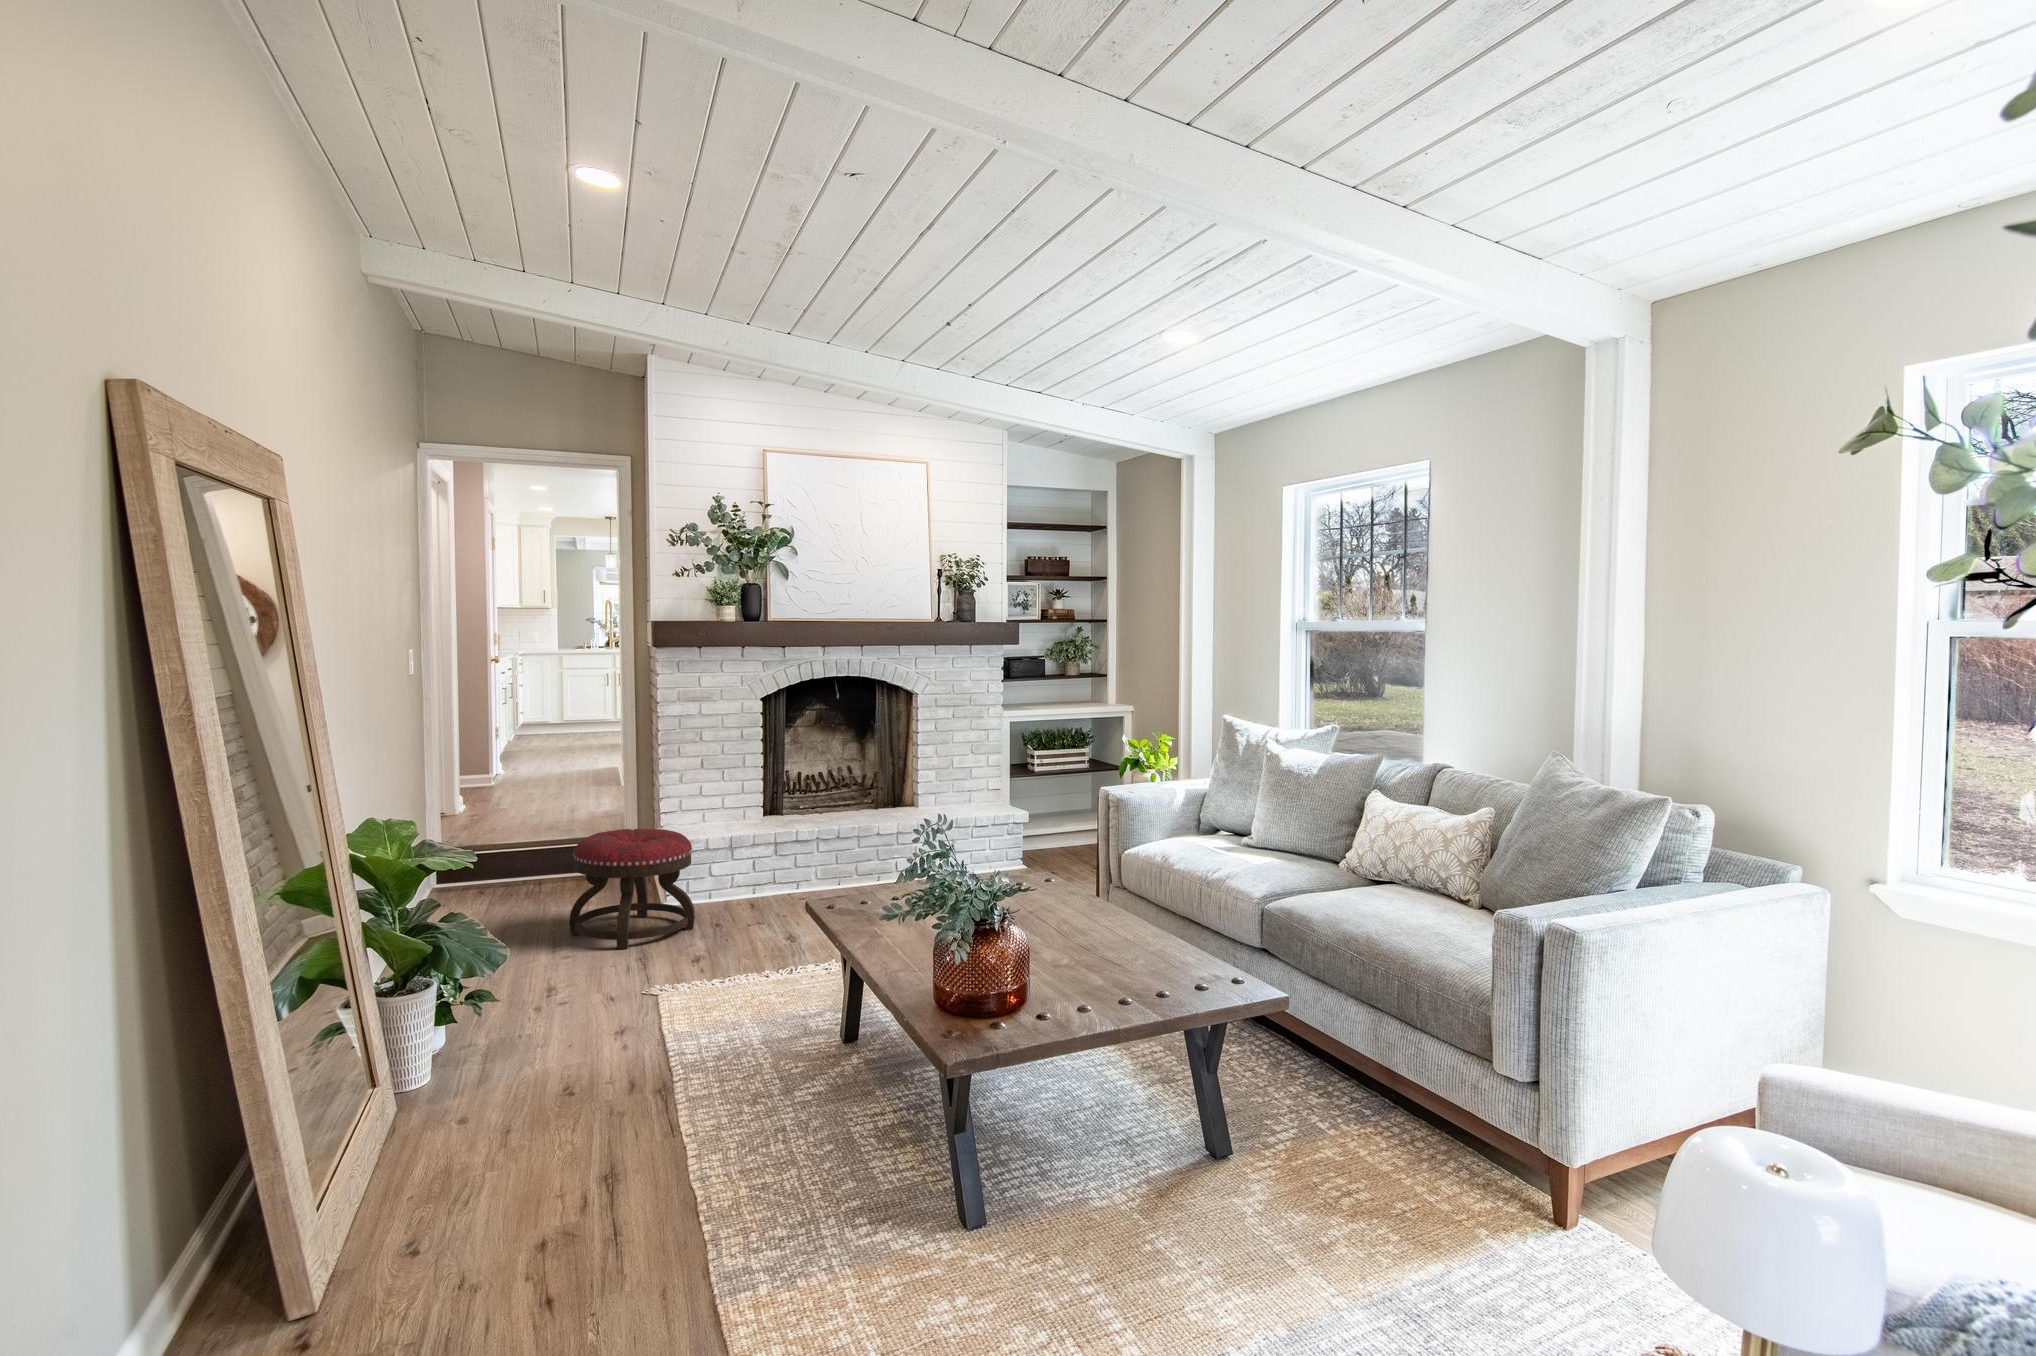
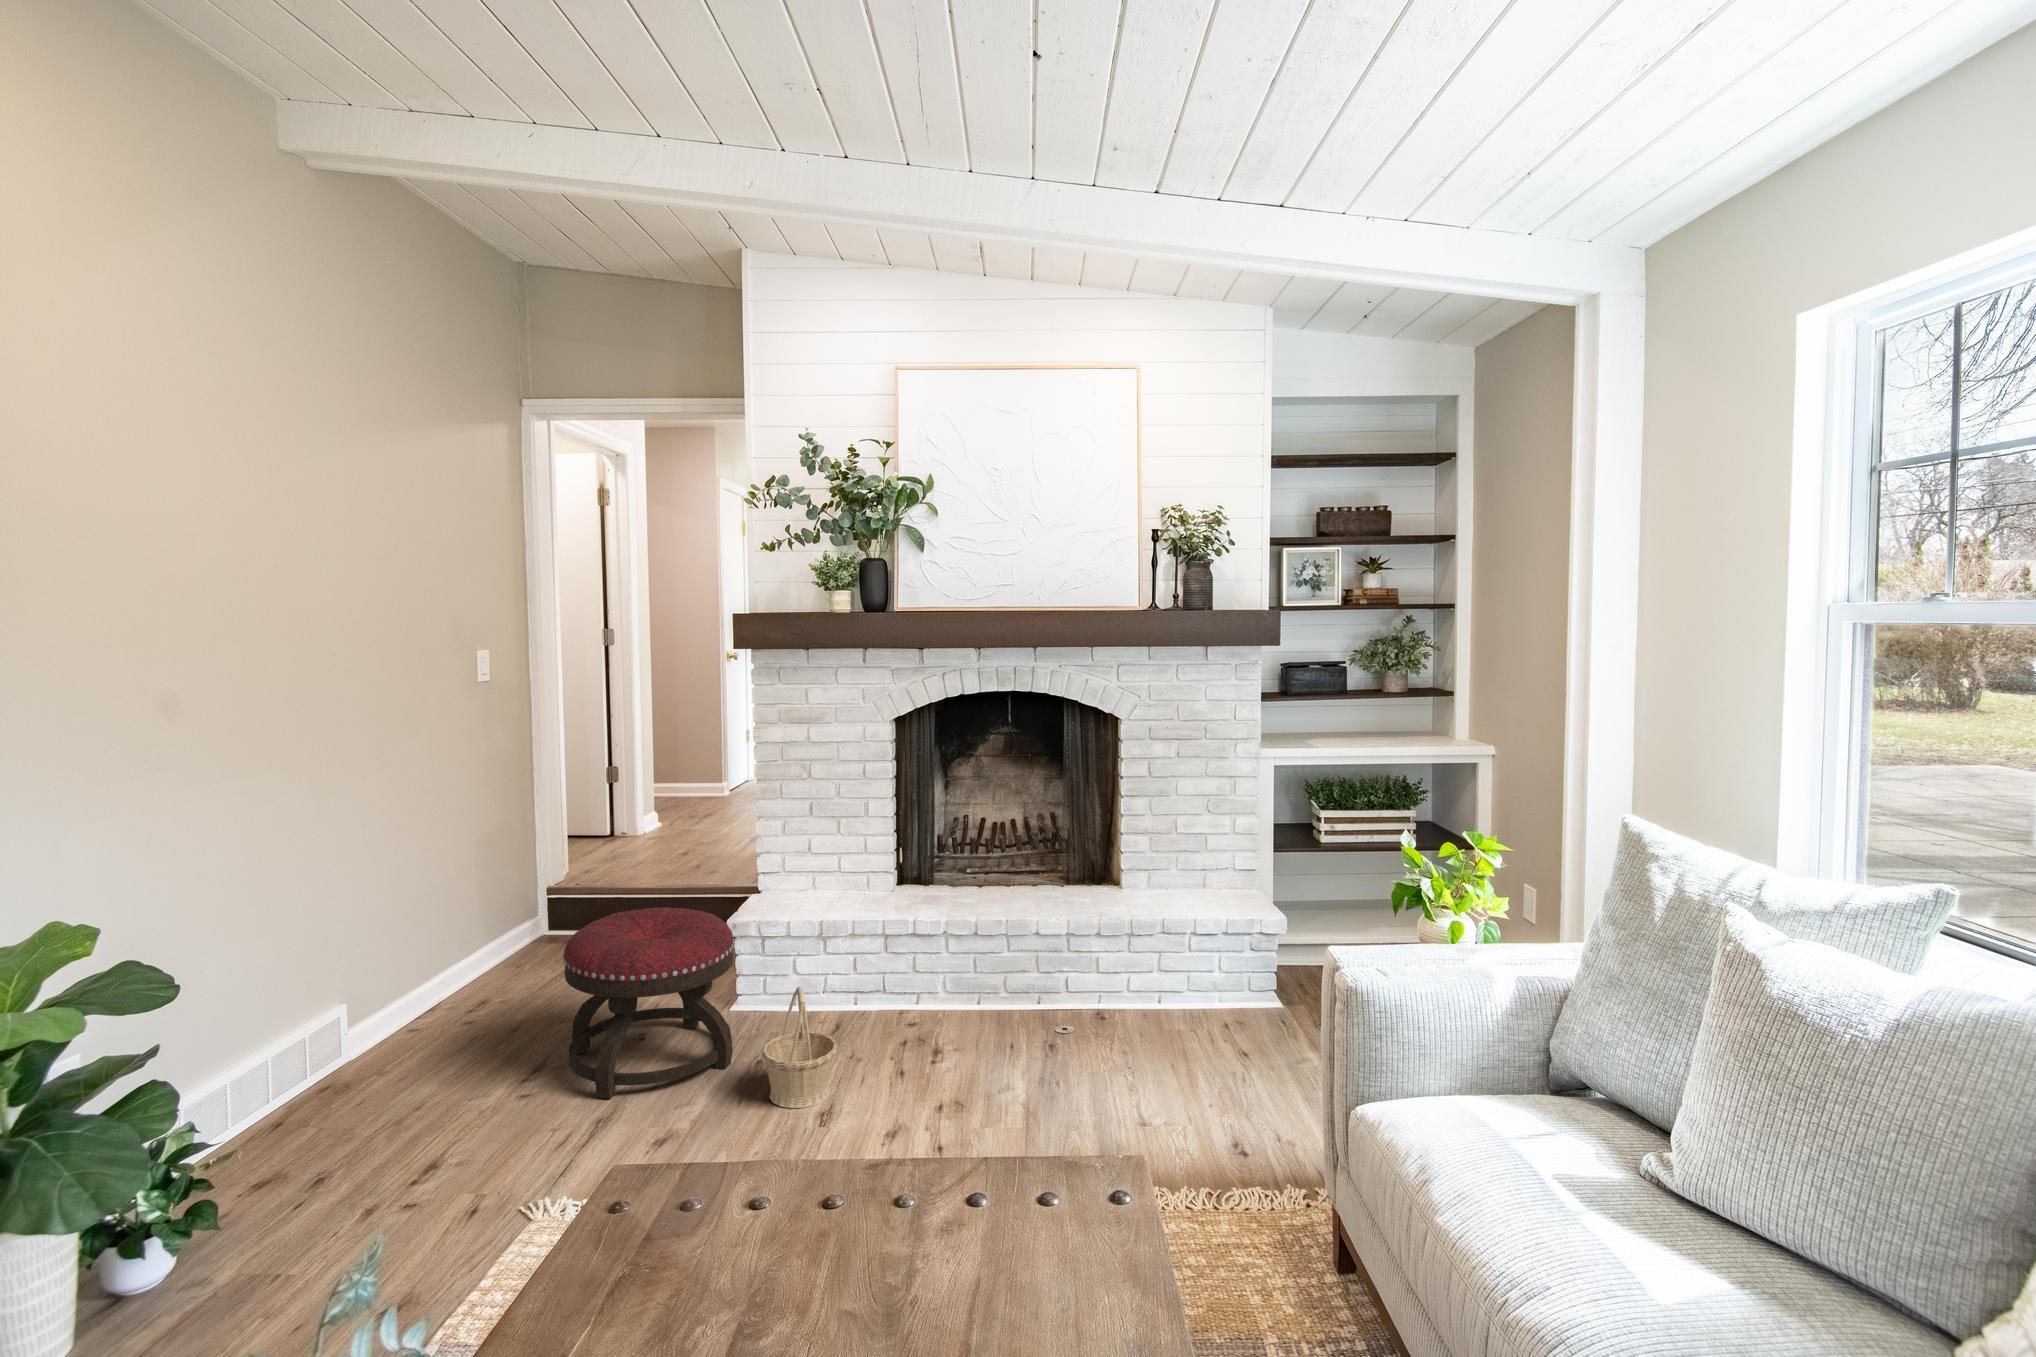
basket: none [732,862,782,938] -> present [762,987,837,1108]

